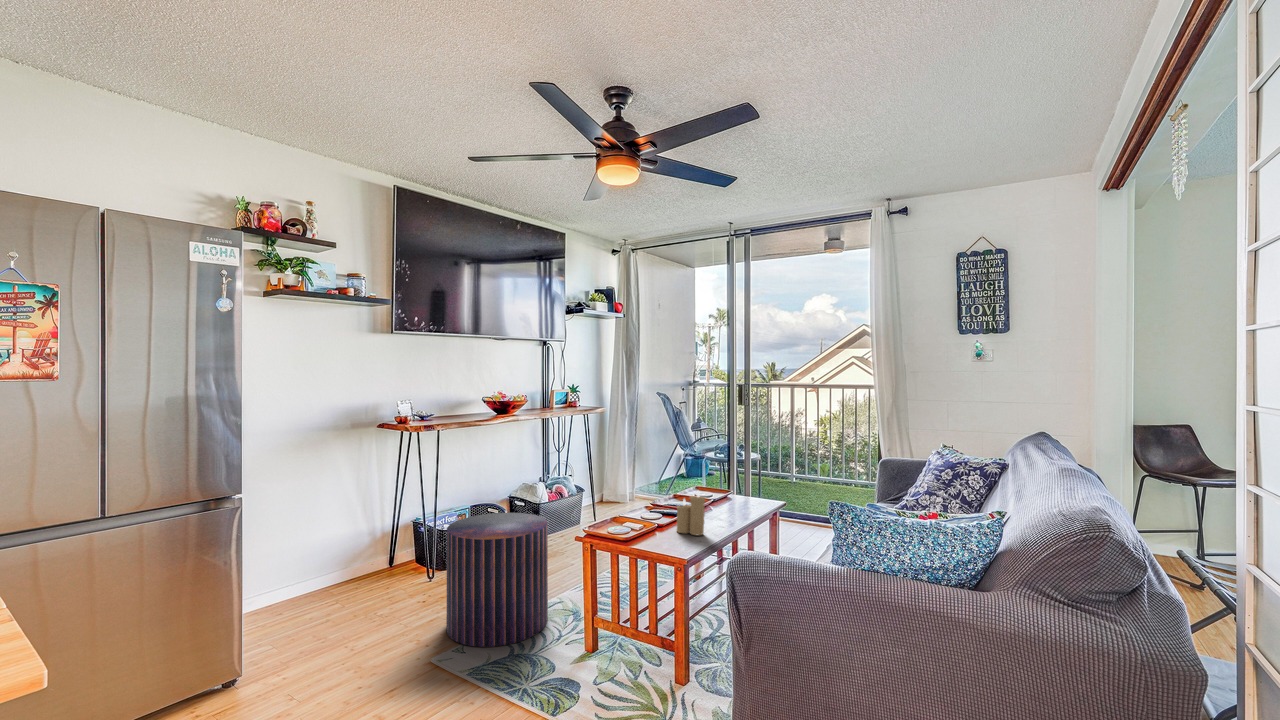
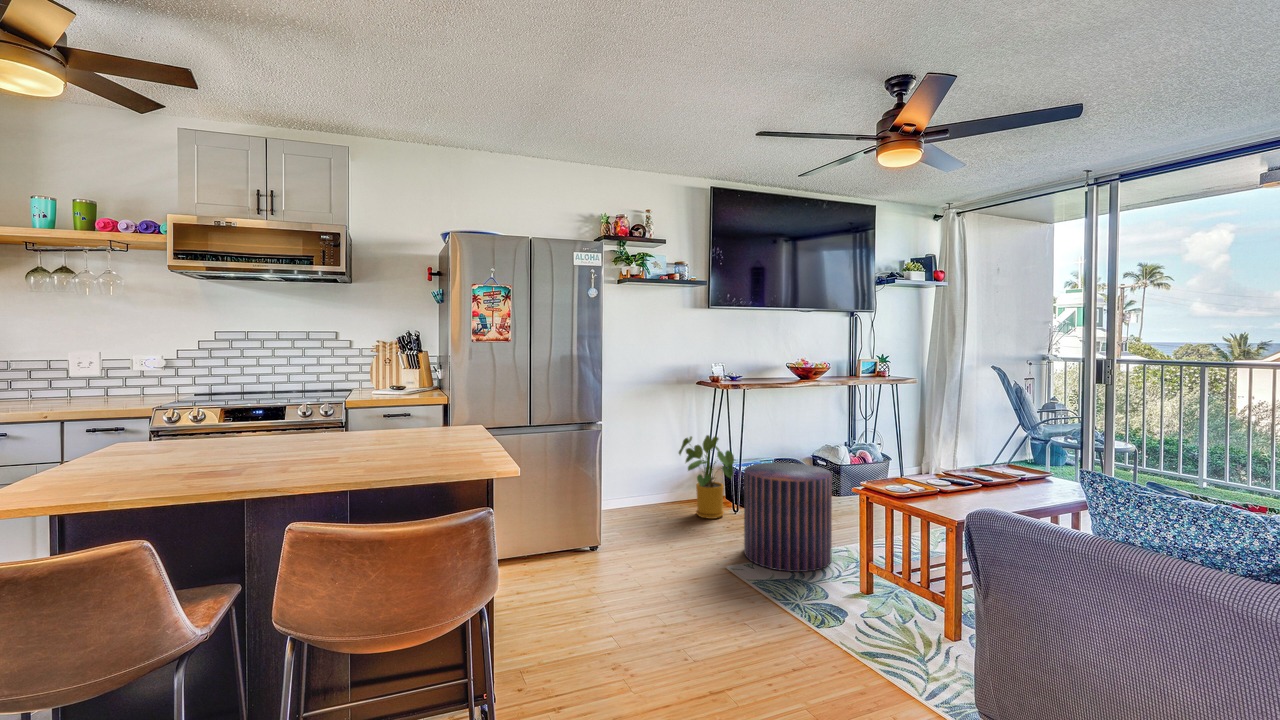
house plant: none [349,487,430,593] -> present [679,435,734,519]
candle: present [677,491,705,535] -> none [957,457,990,503]

